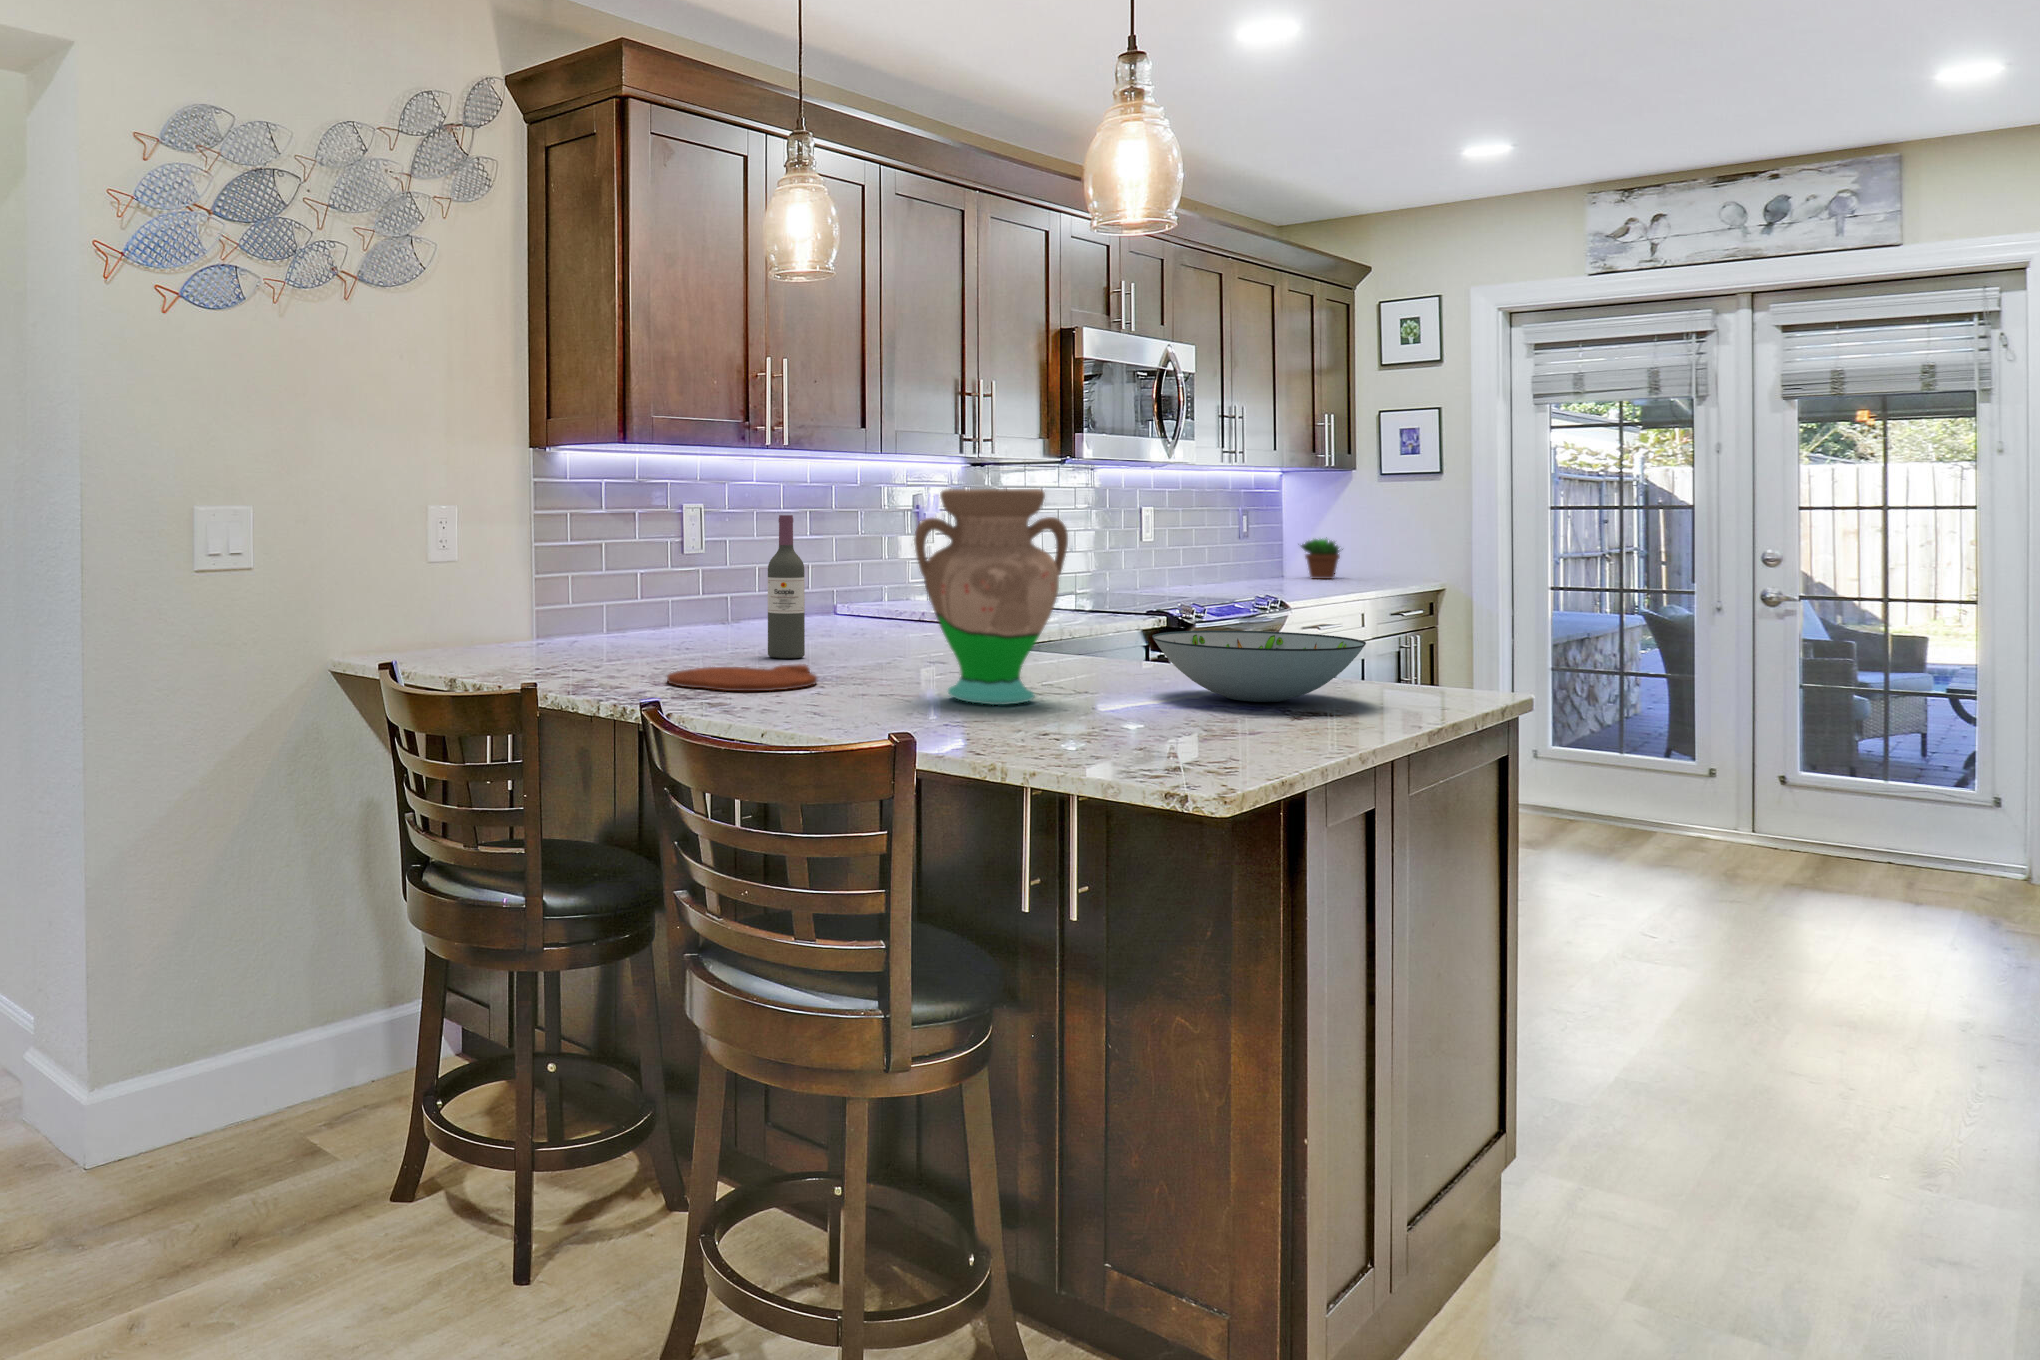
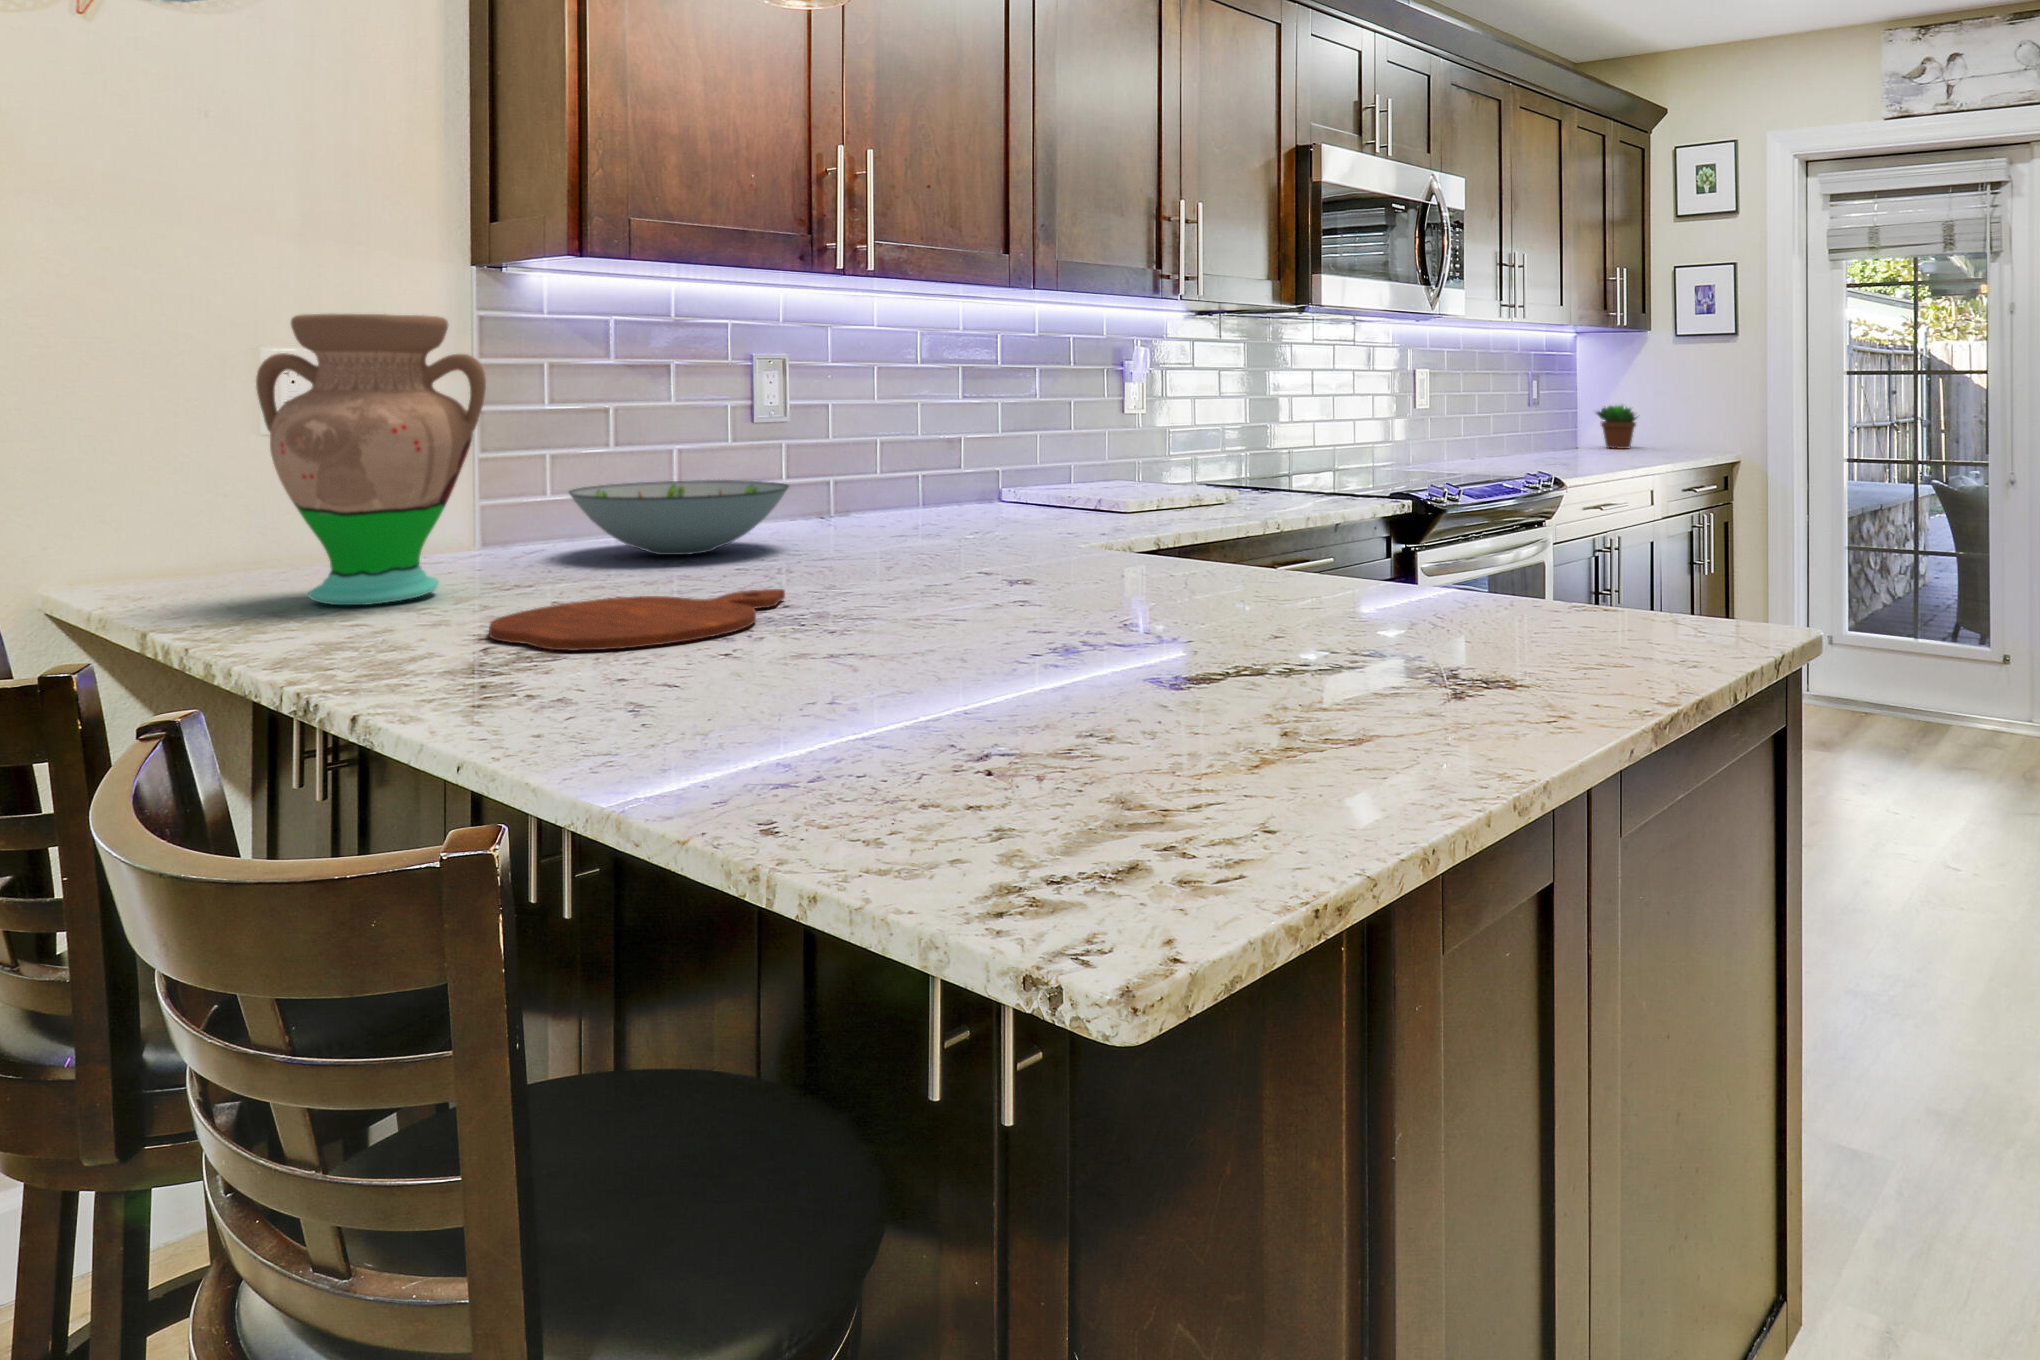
vase: present [914,489,1068,705] -> present [256,314,486,605]
wine bottle: present [768,515,805,658] -> none [779,359,836,573]
decorative bowl: present [1152,630,1366,702] -> present [569,480,789,555]

